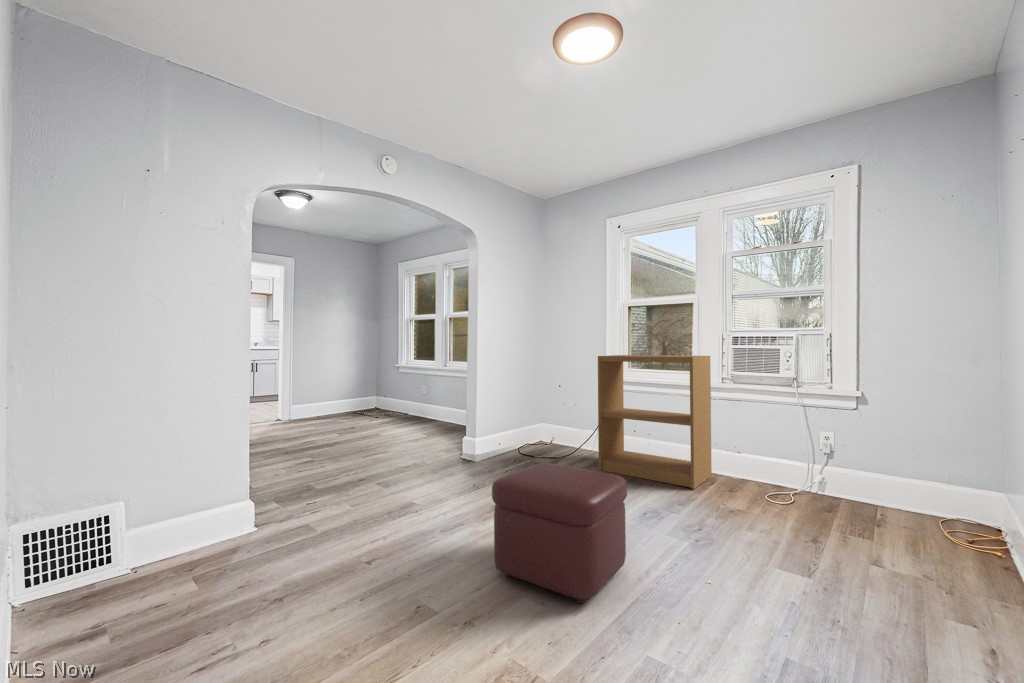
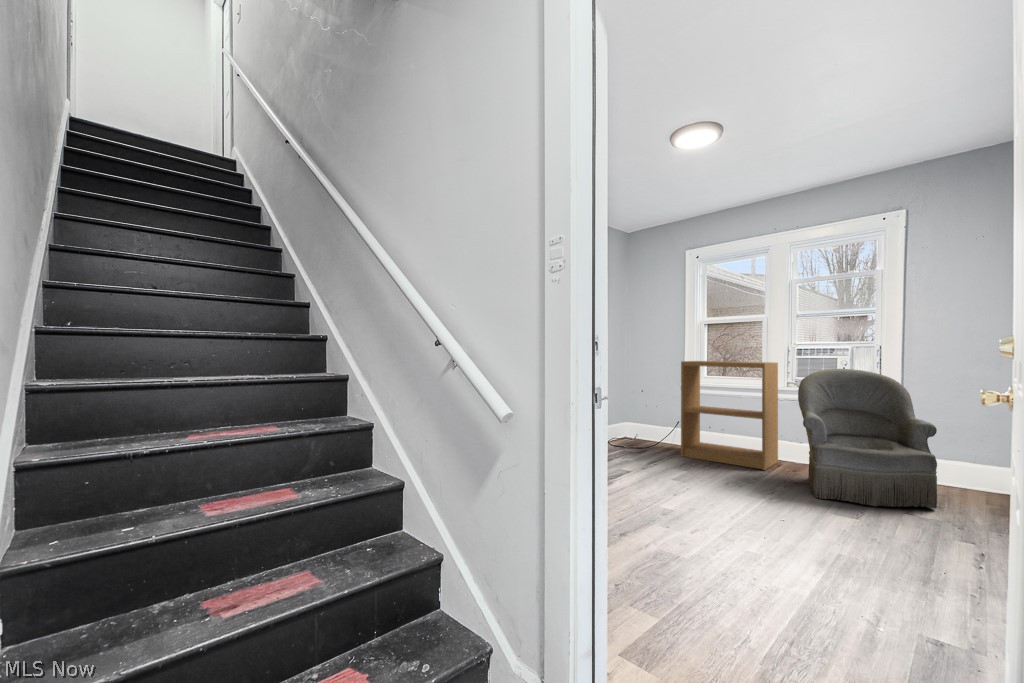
armchair: none [732,363,913,551] -> present [798,369,937,509]
ottoman: present [492,463,627,603] -> none [630,439,725,526]

